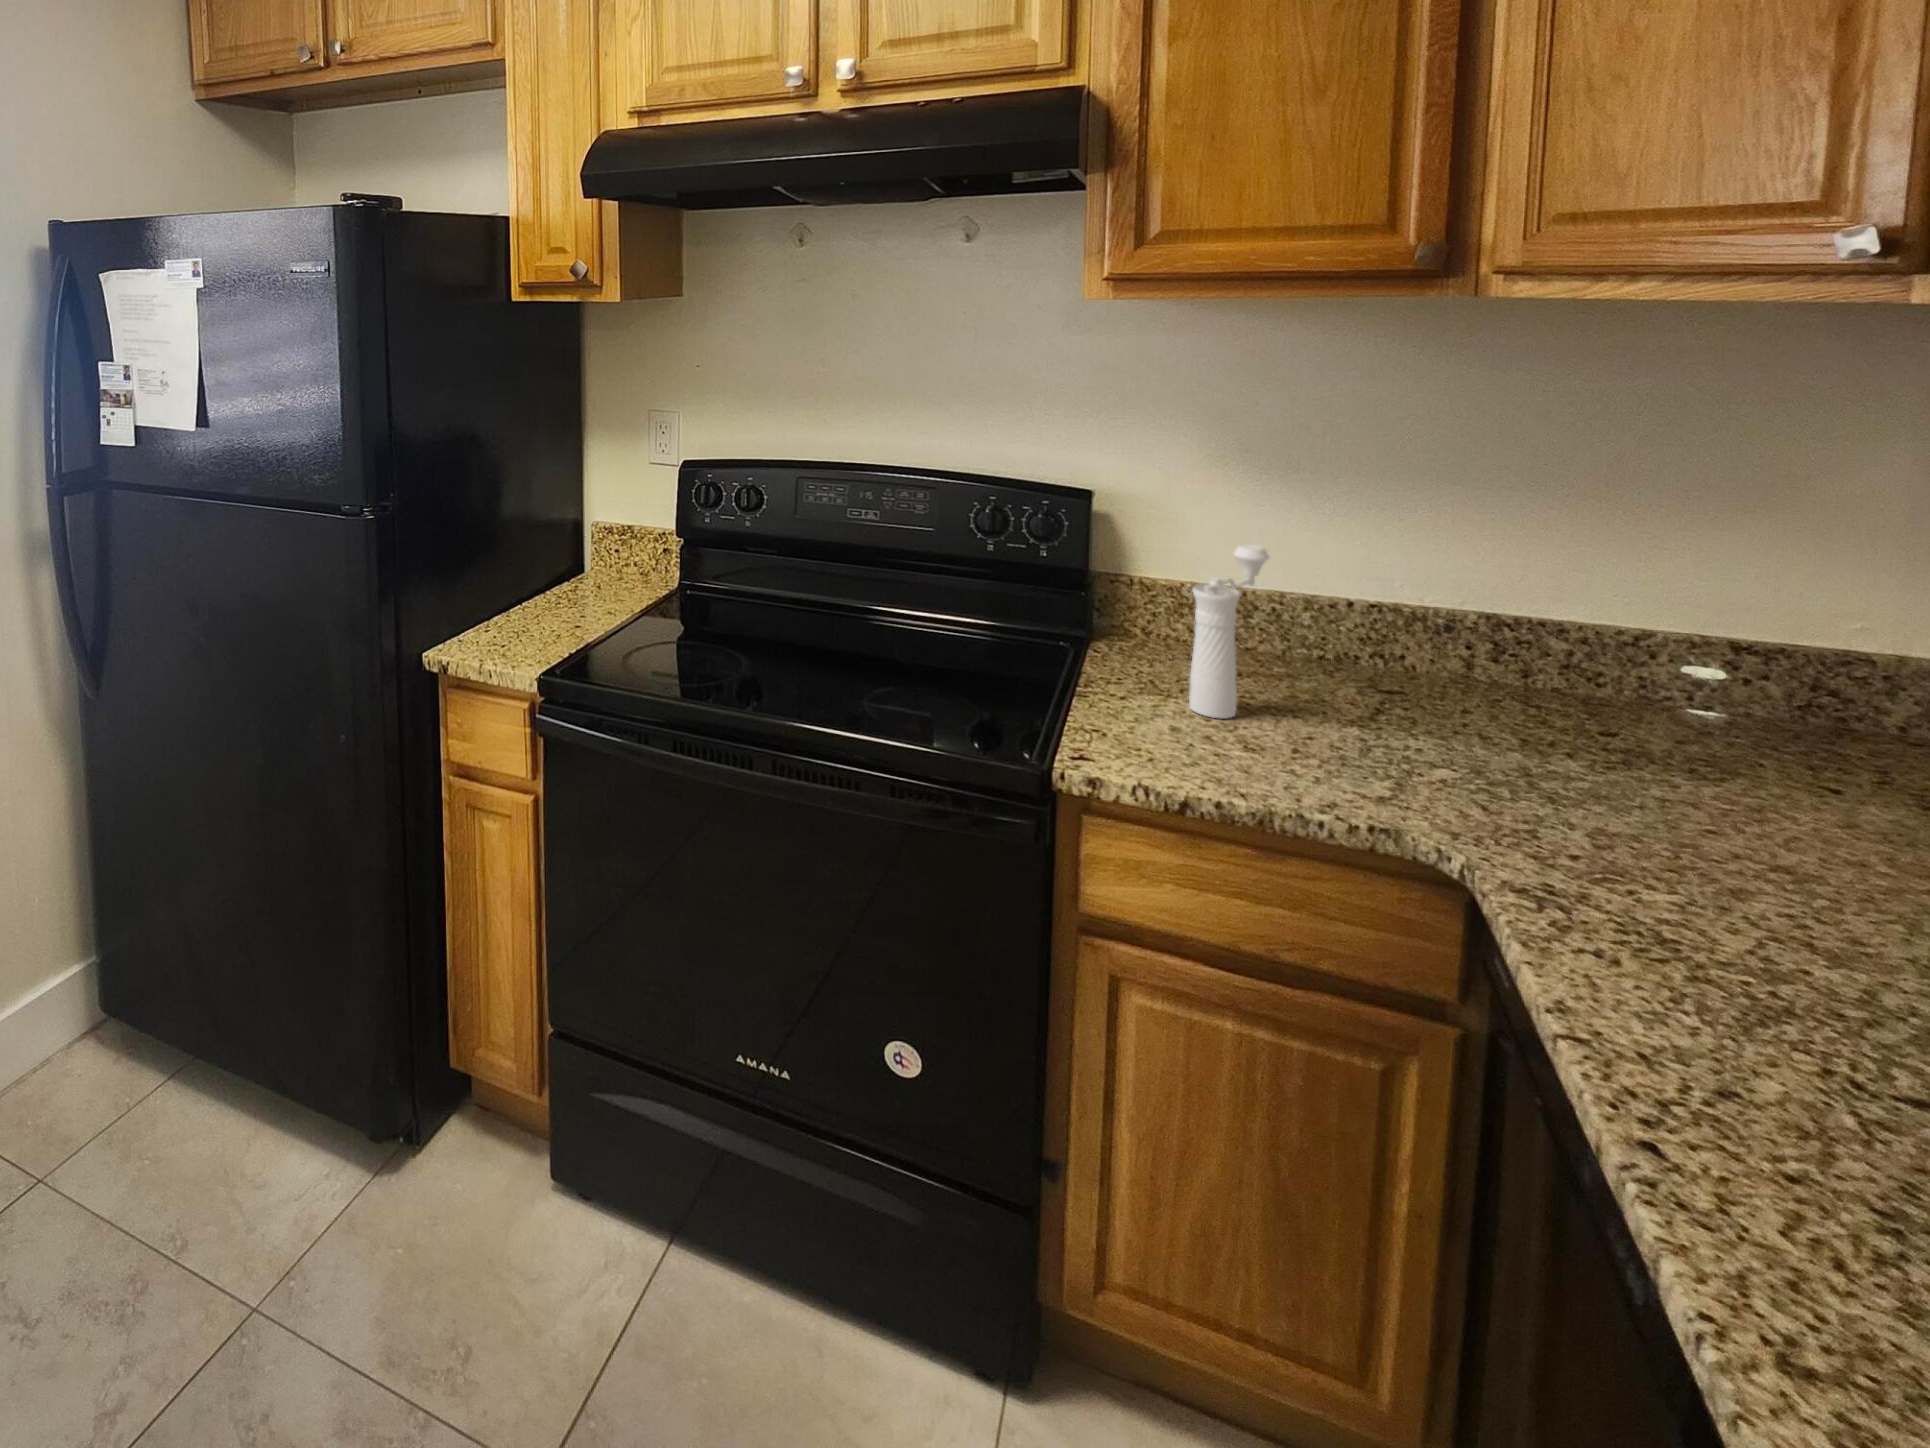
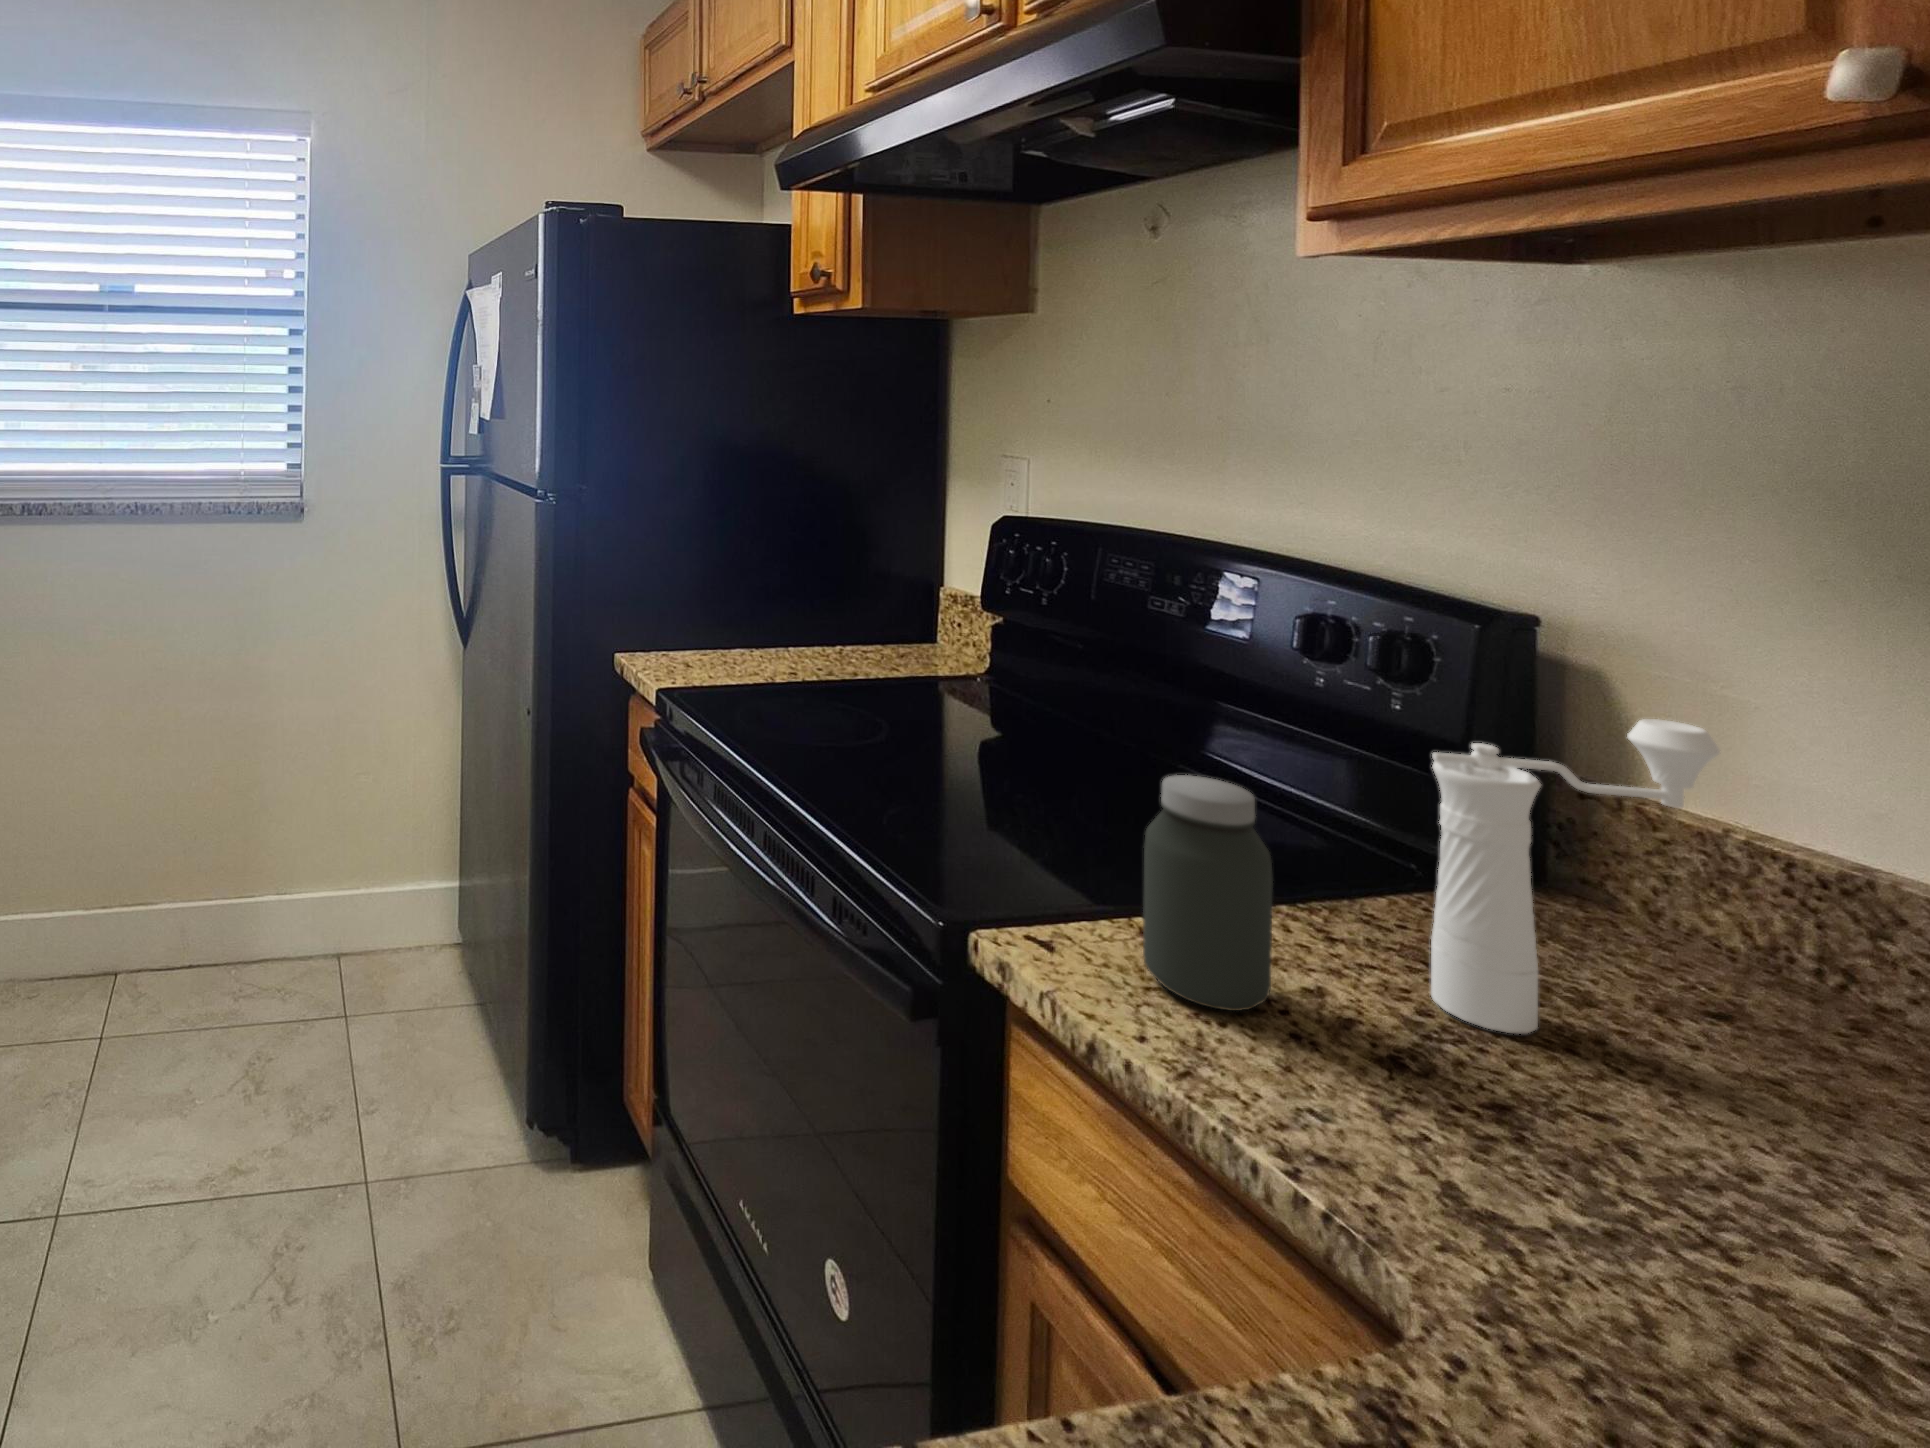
jar: none [1128,634,1201,762] -> present [1143,775,1273,1011]

